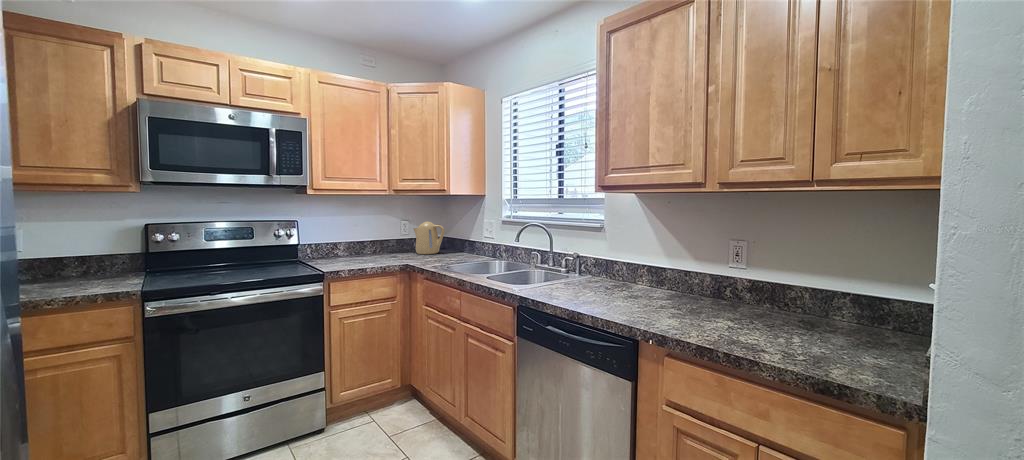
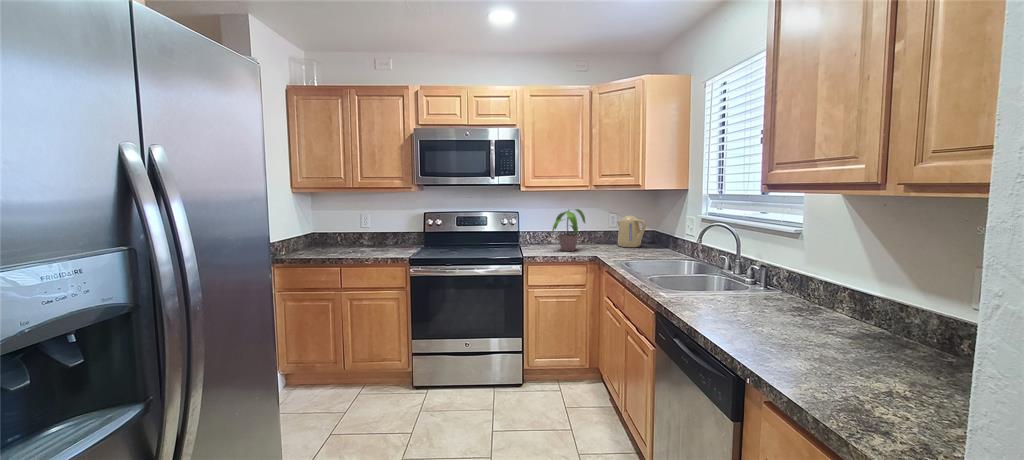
potted plant: none [341,215,394,263] -> present [552,209,585,251]

